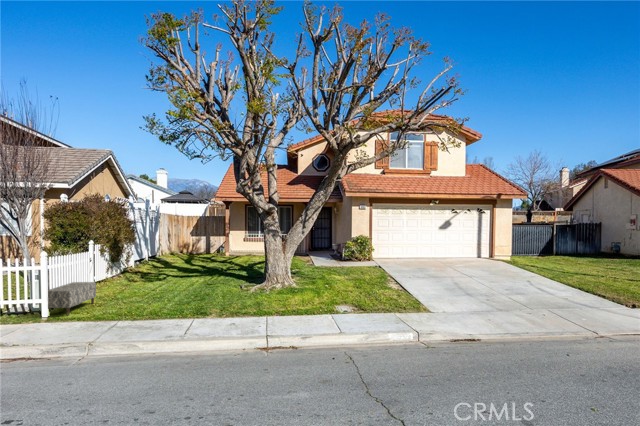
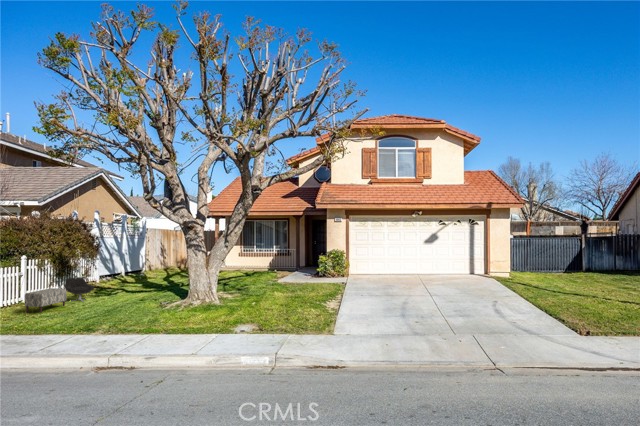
lounge chair: none [87,267,126,297] -> present [64,277,94,300]

